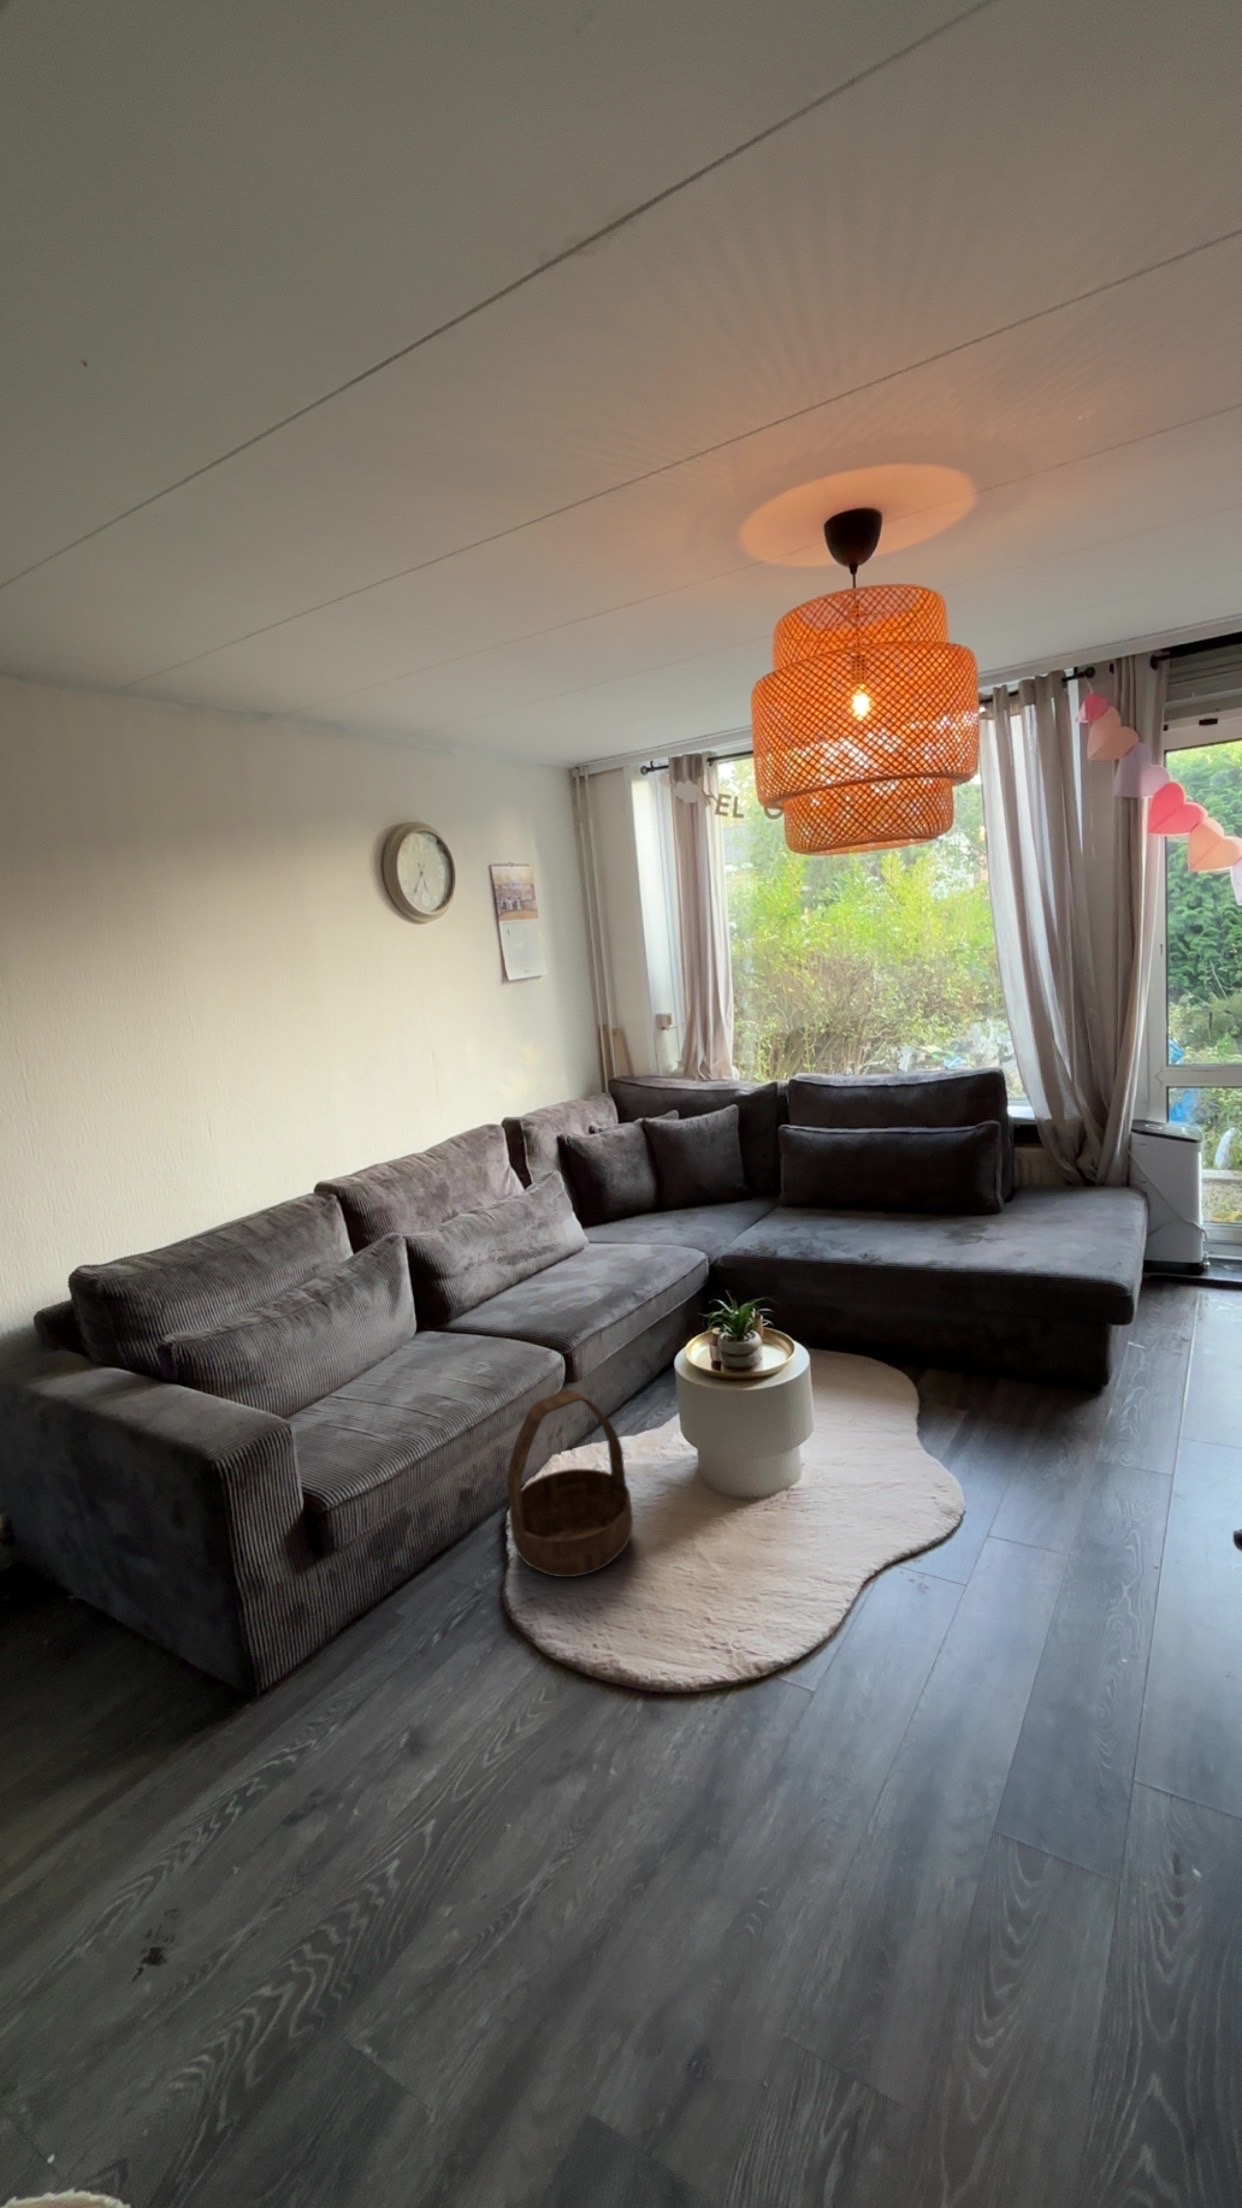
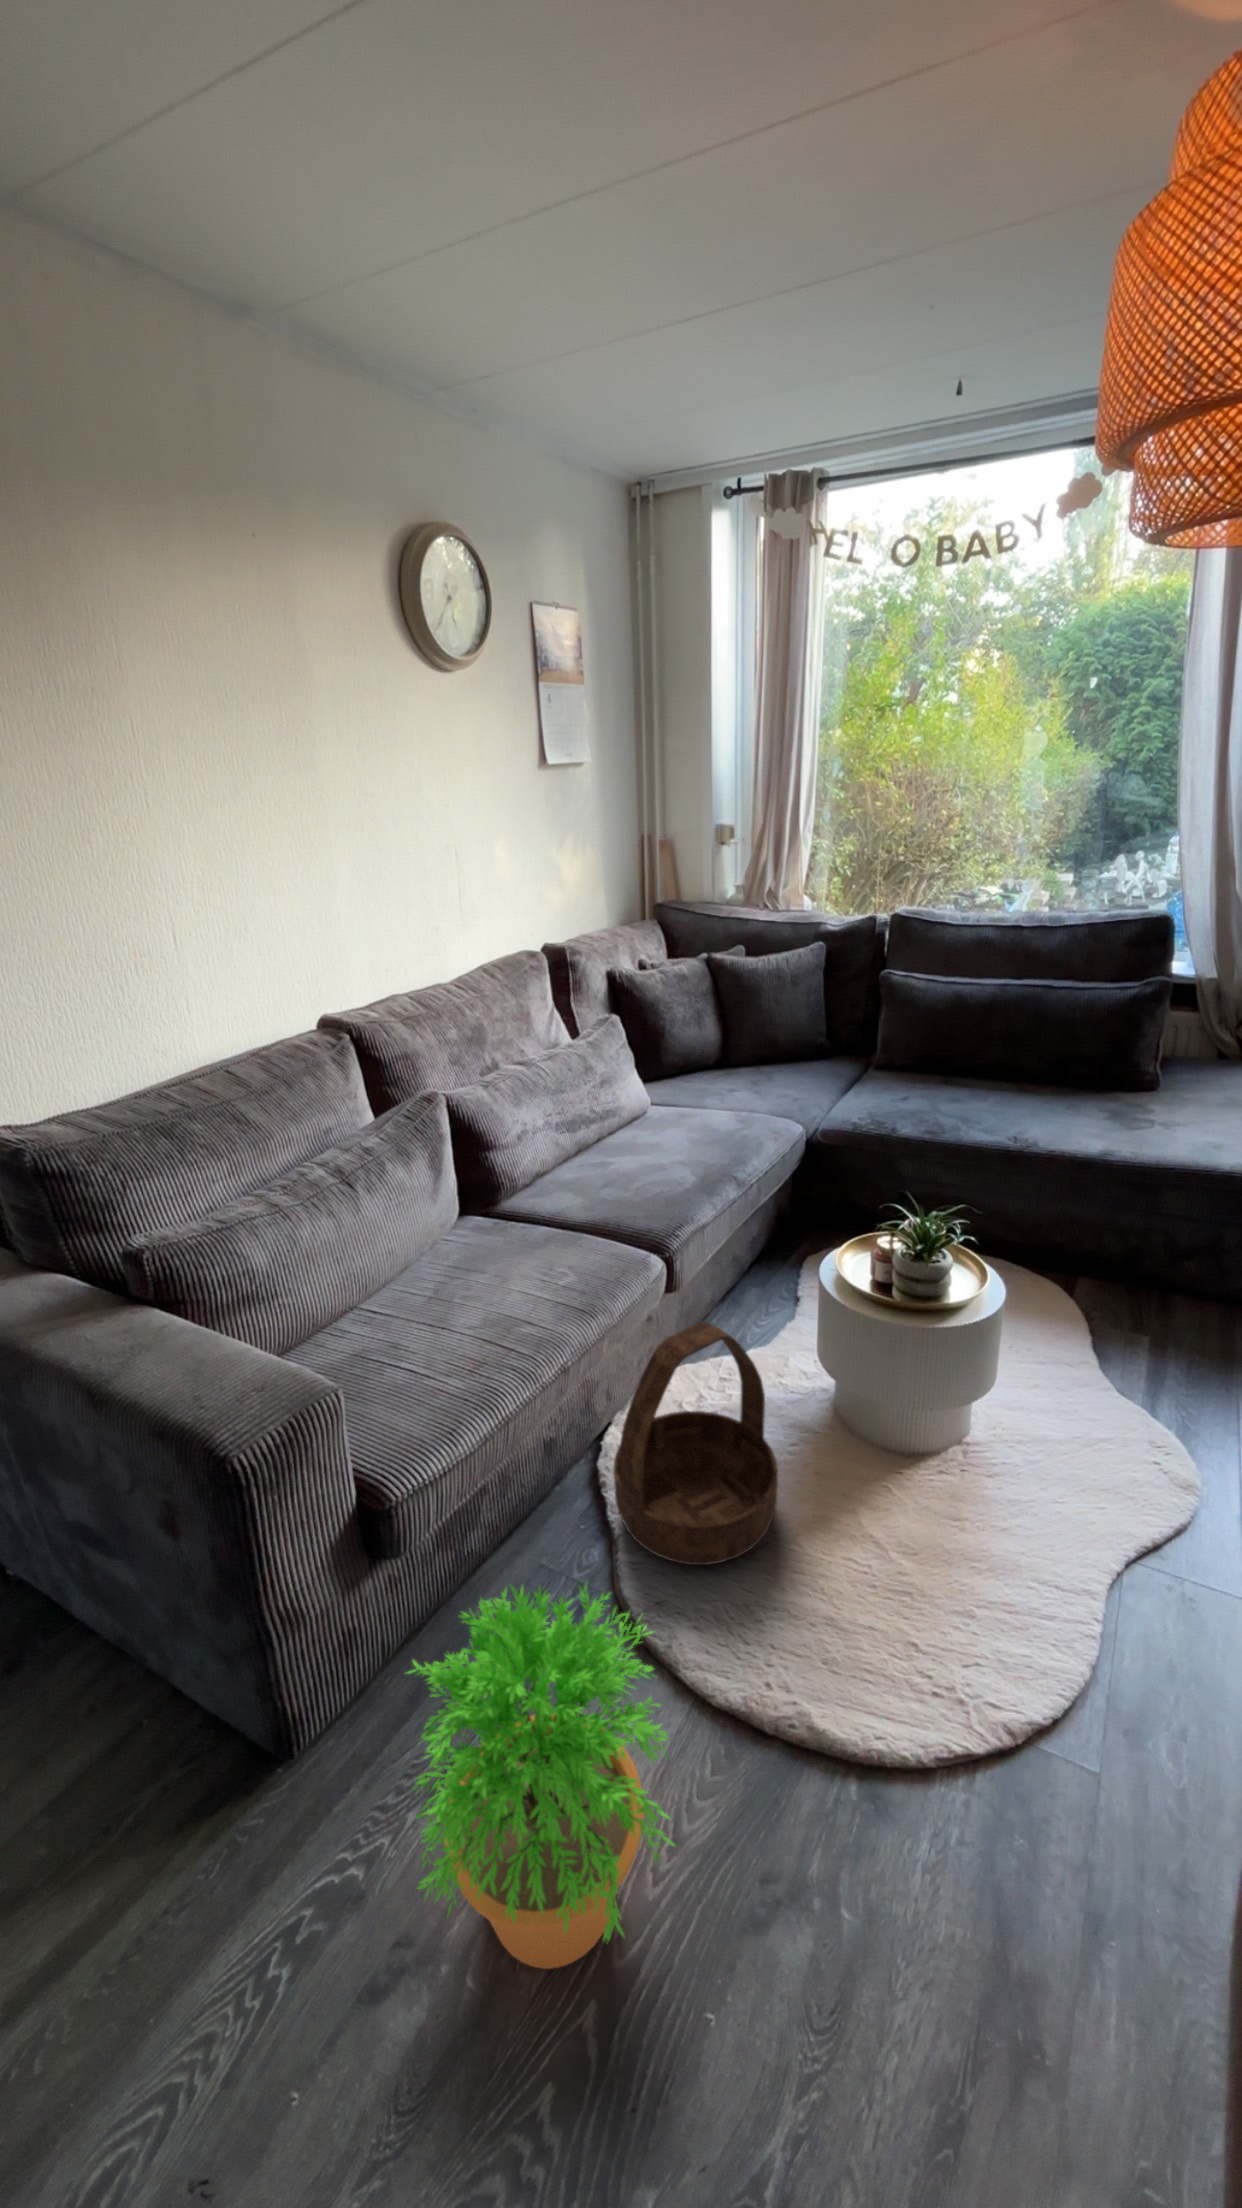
potted plant: none [316,1537,491,1804] -> present [407,1584,674,1969]

